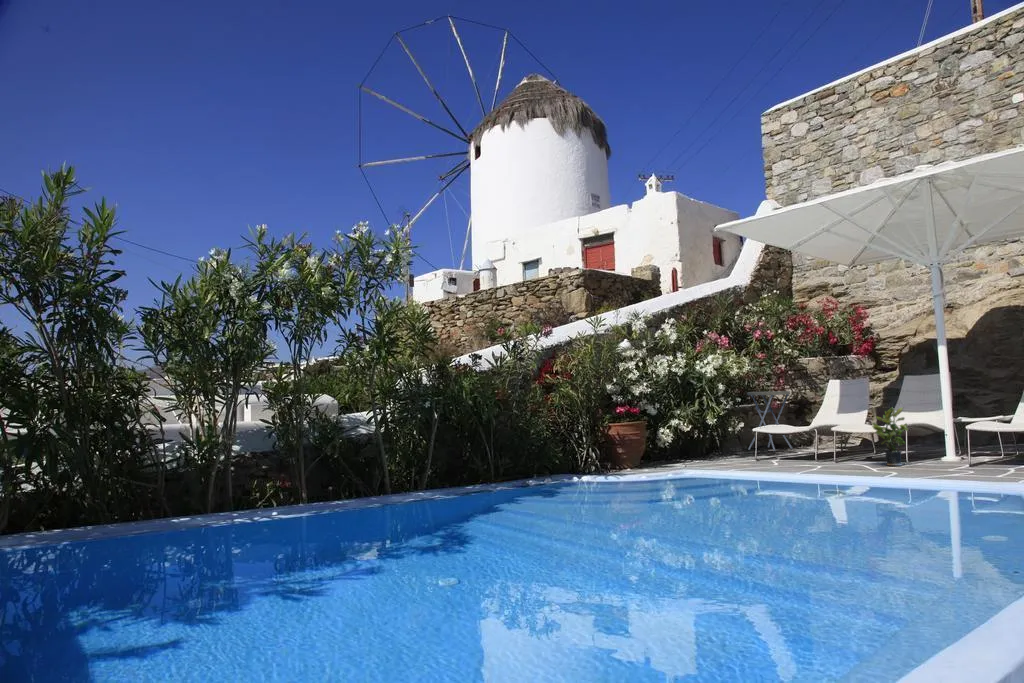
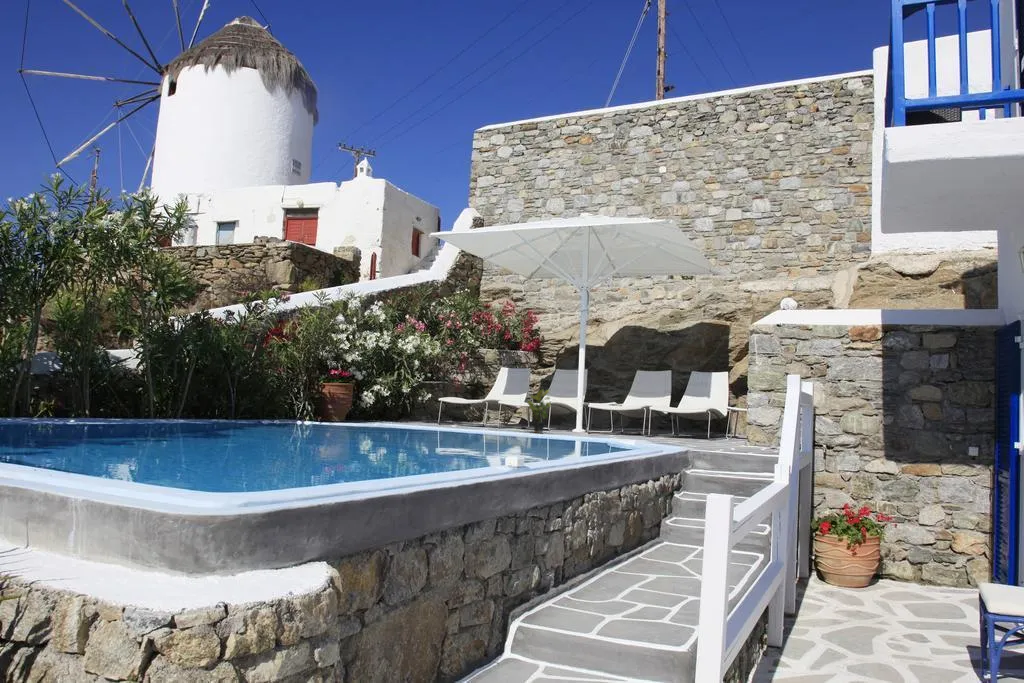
side table: present [747,391,793,452] -> none [431,372,470,423]

